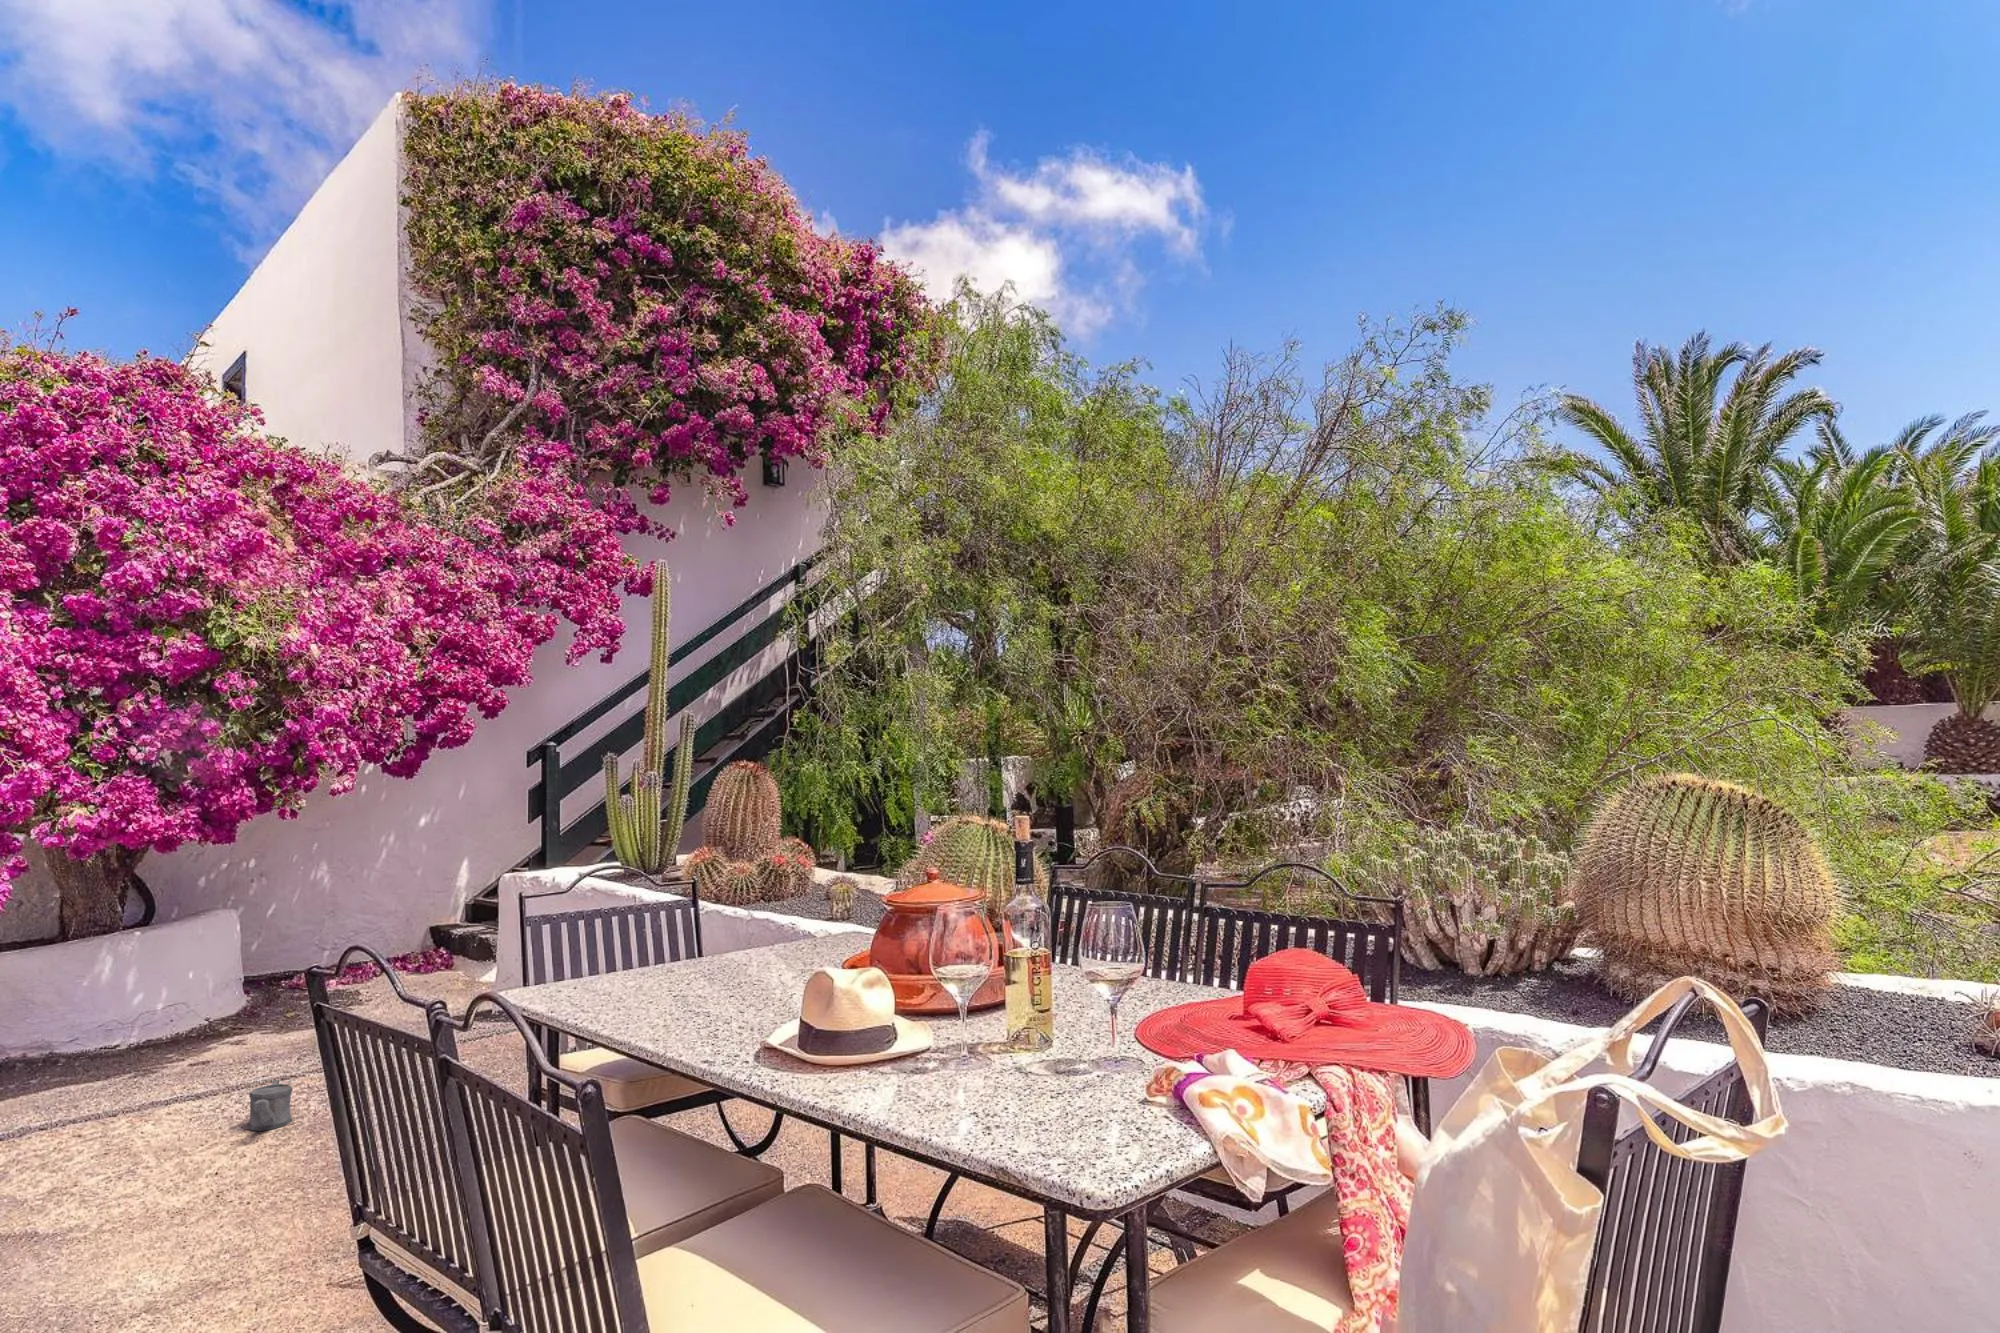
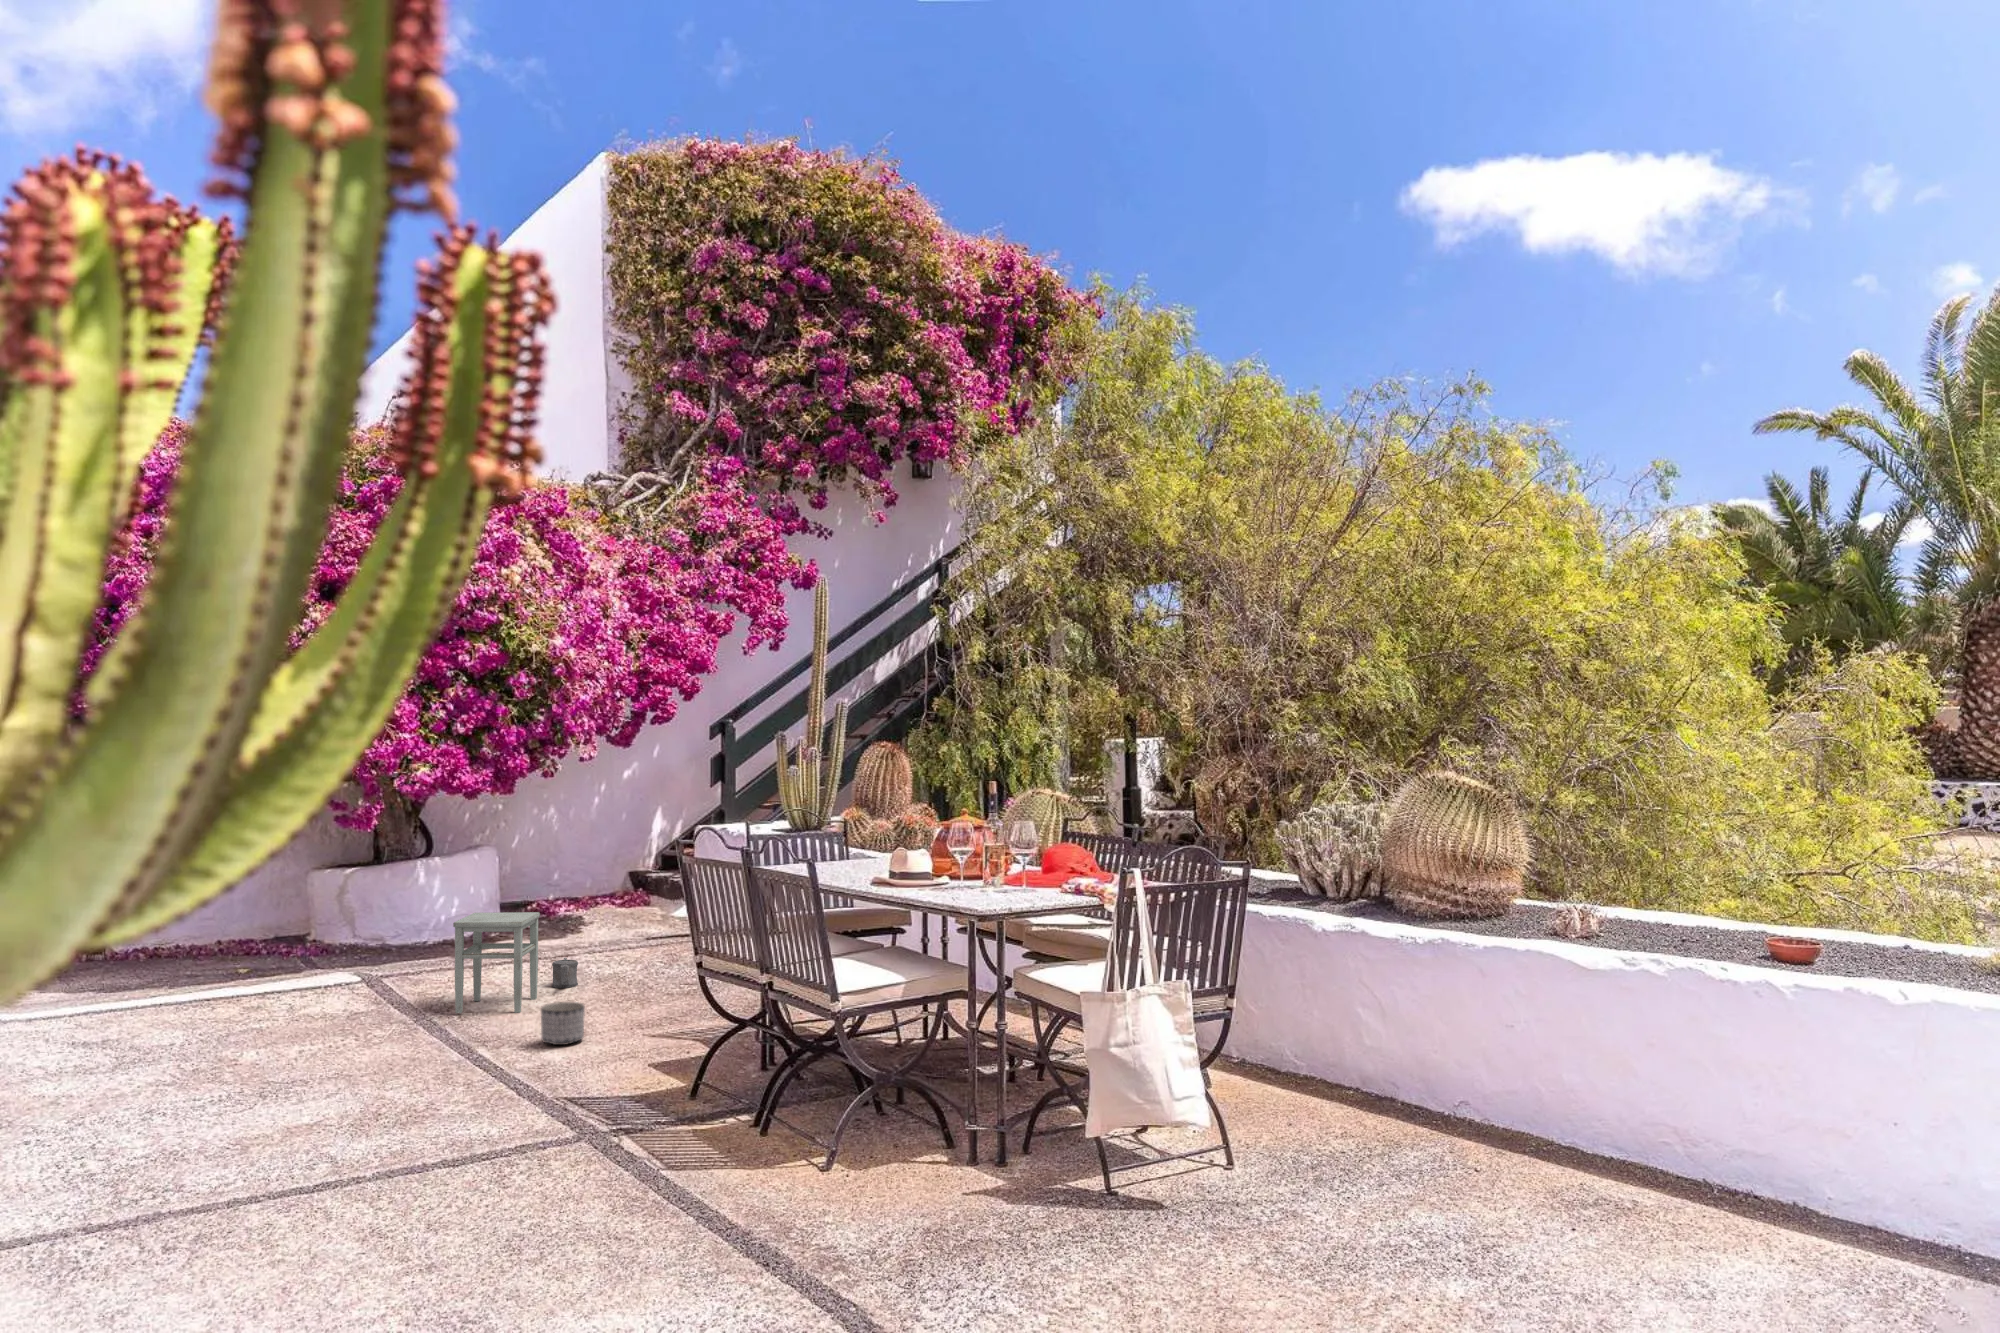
stool: none [48,1024,219,1205] -> present [453,912,540,1013]
planter: none [153,1198,241,1286] -> present [541,1002,585,1045]

